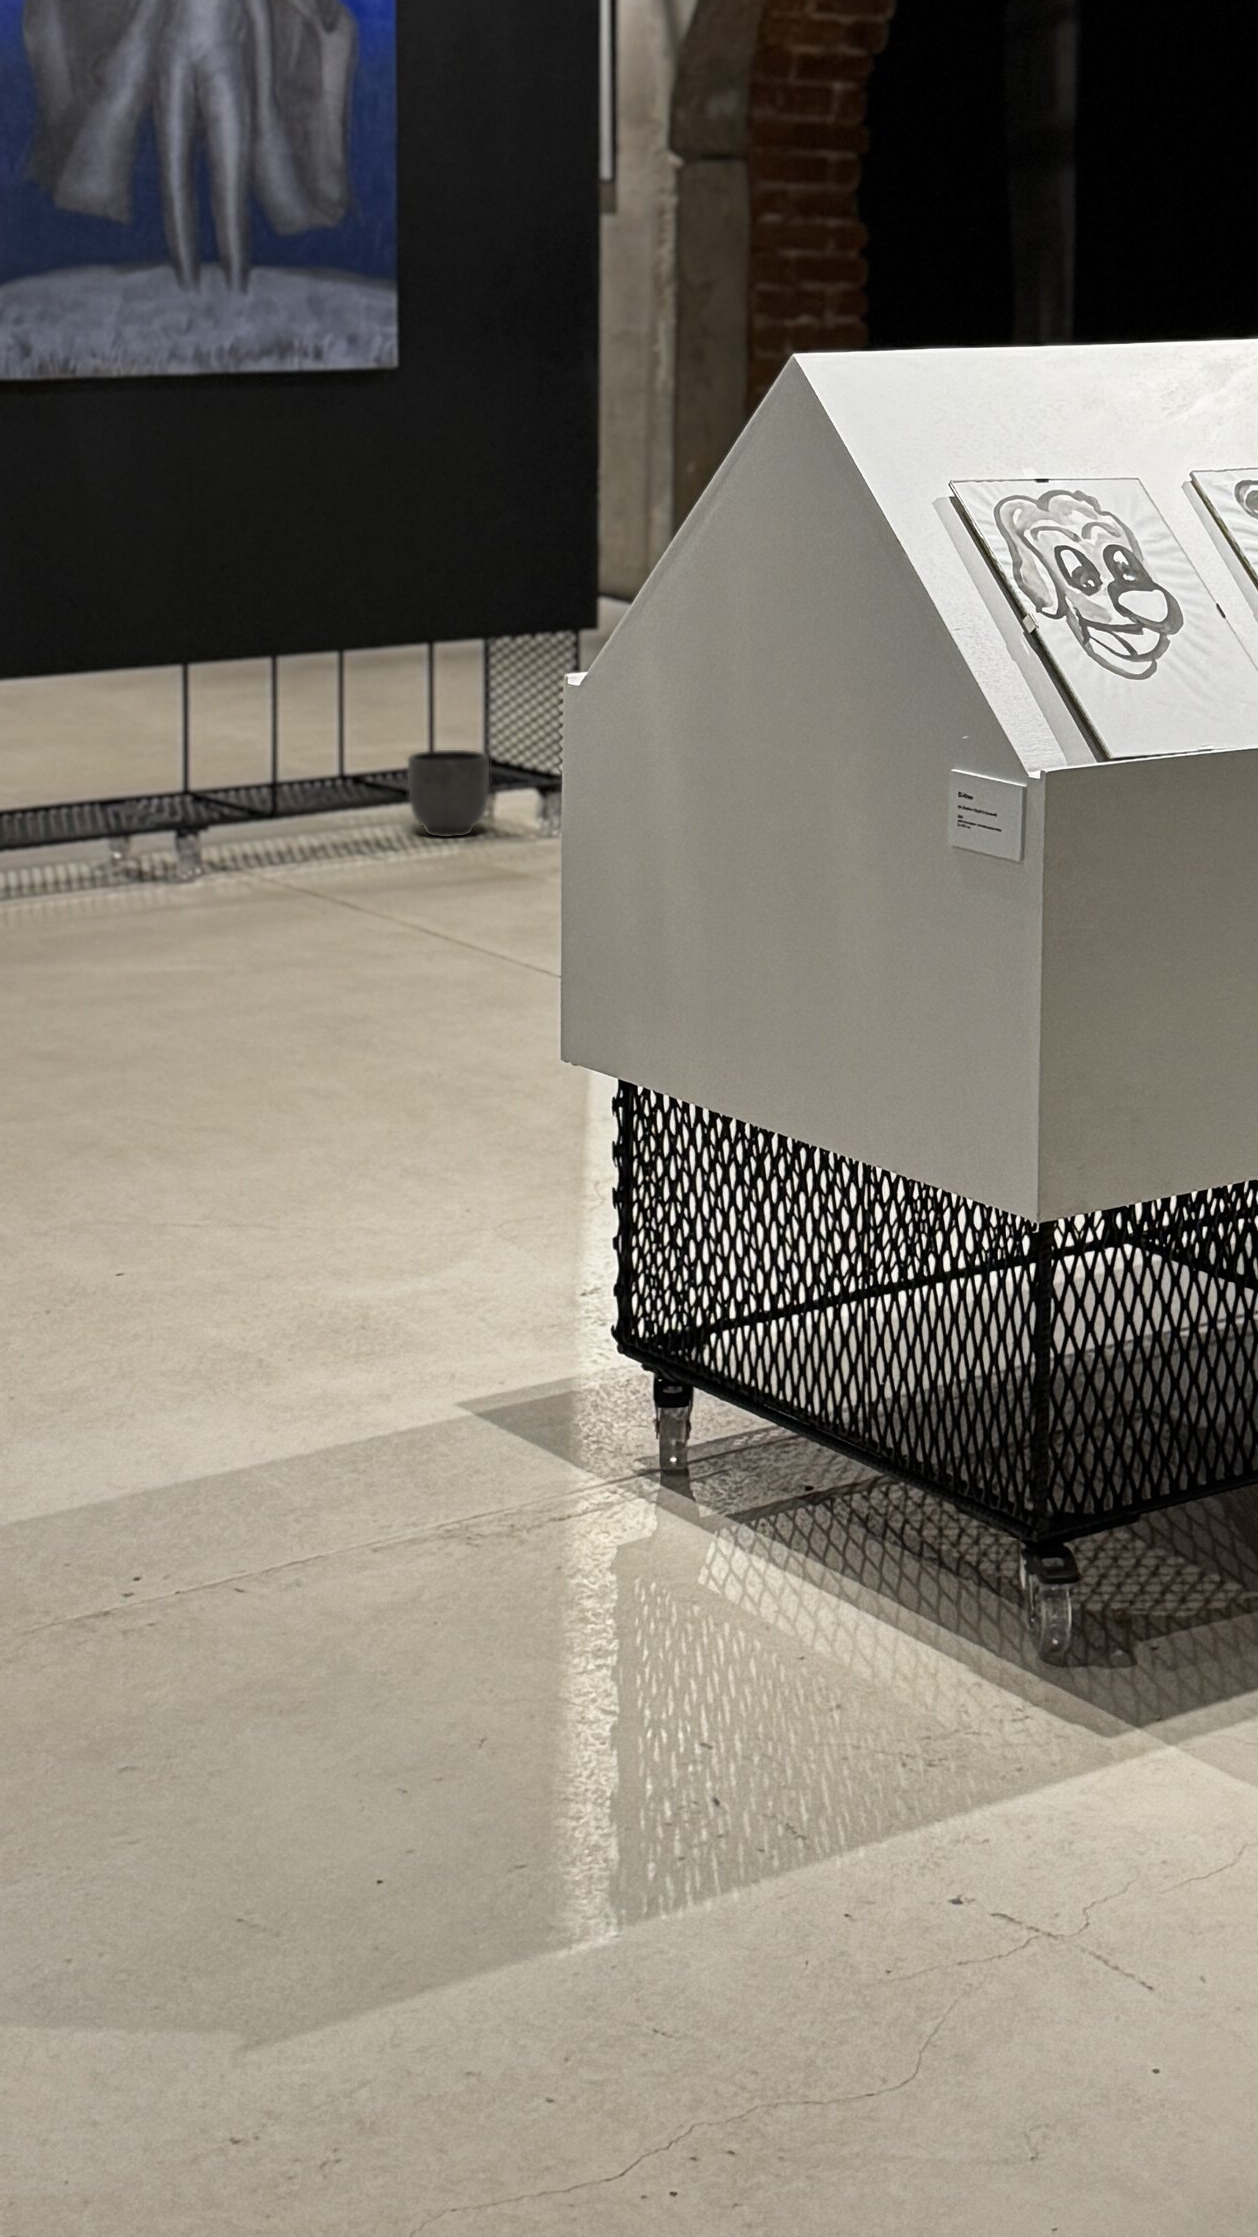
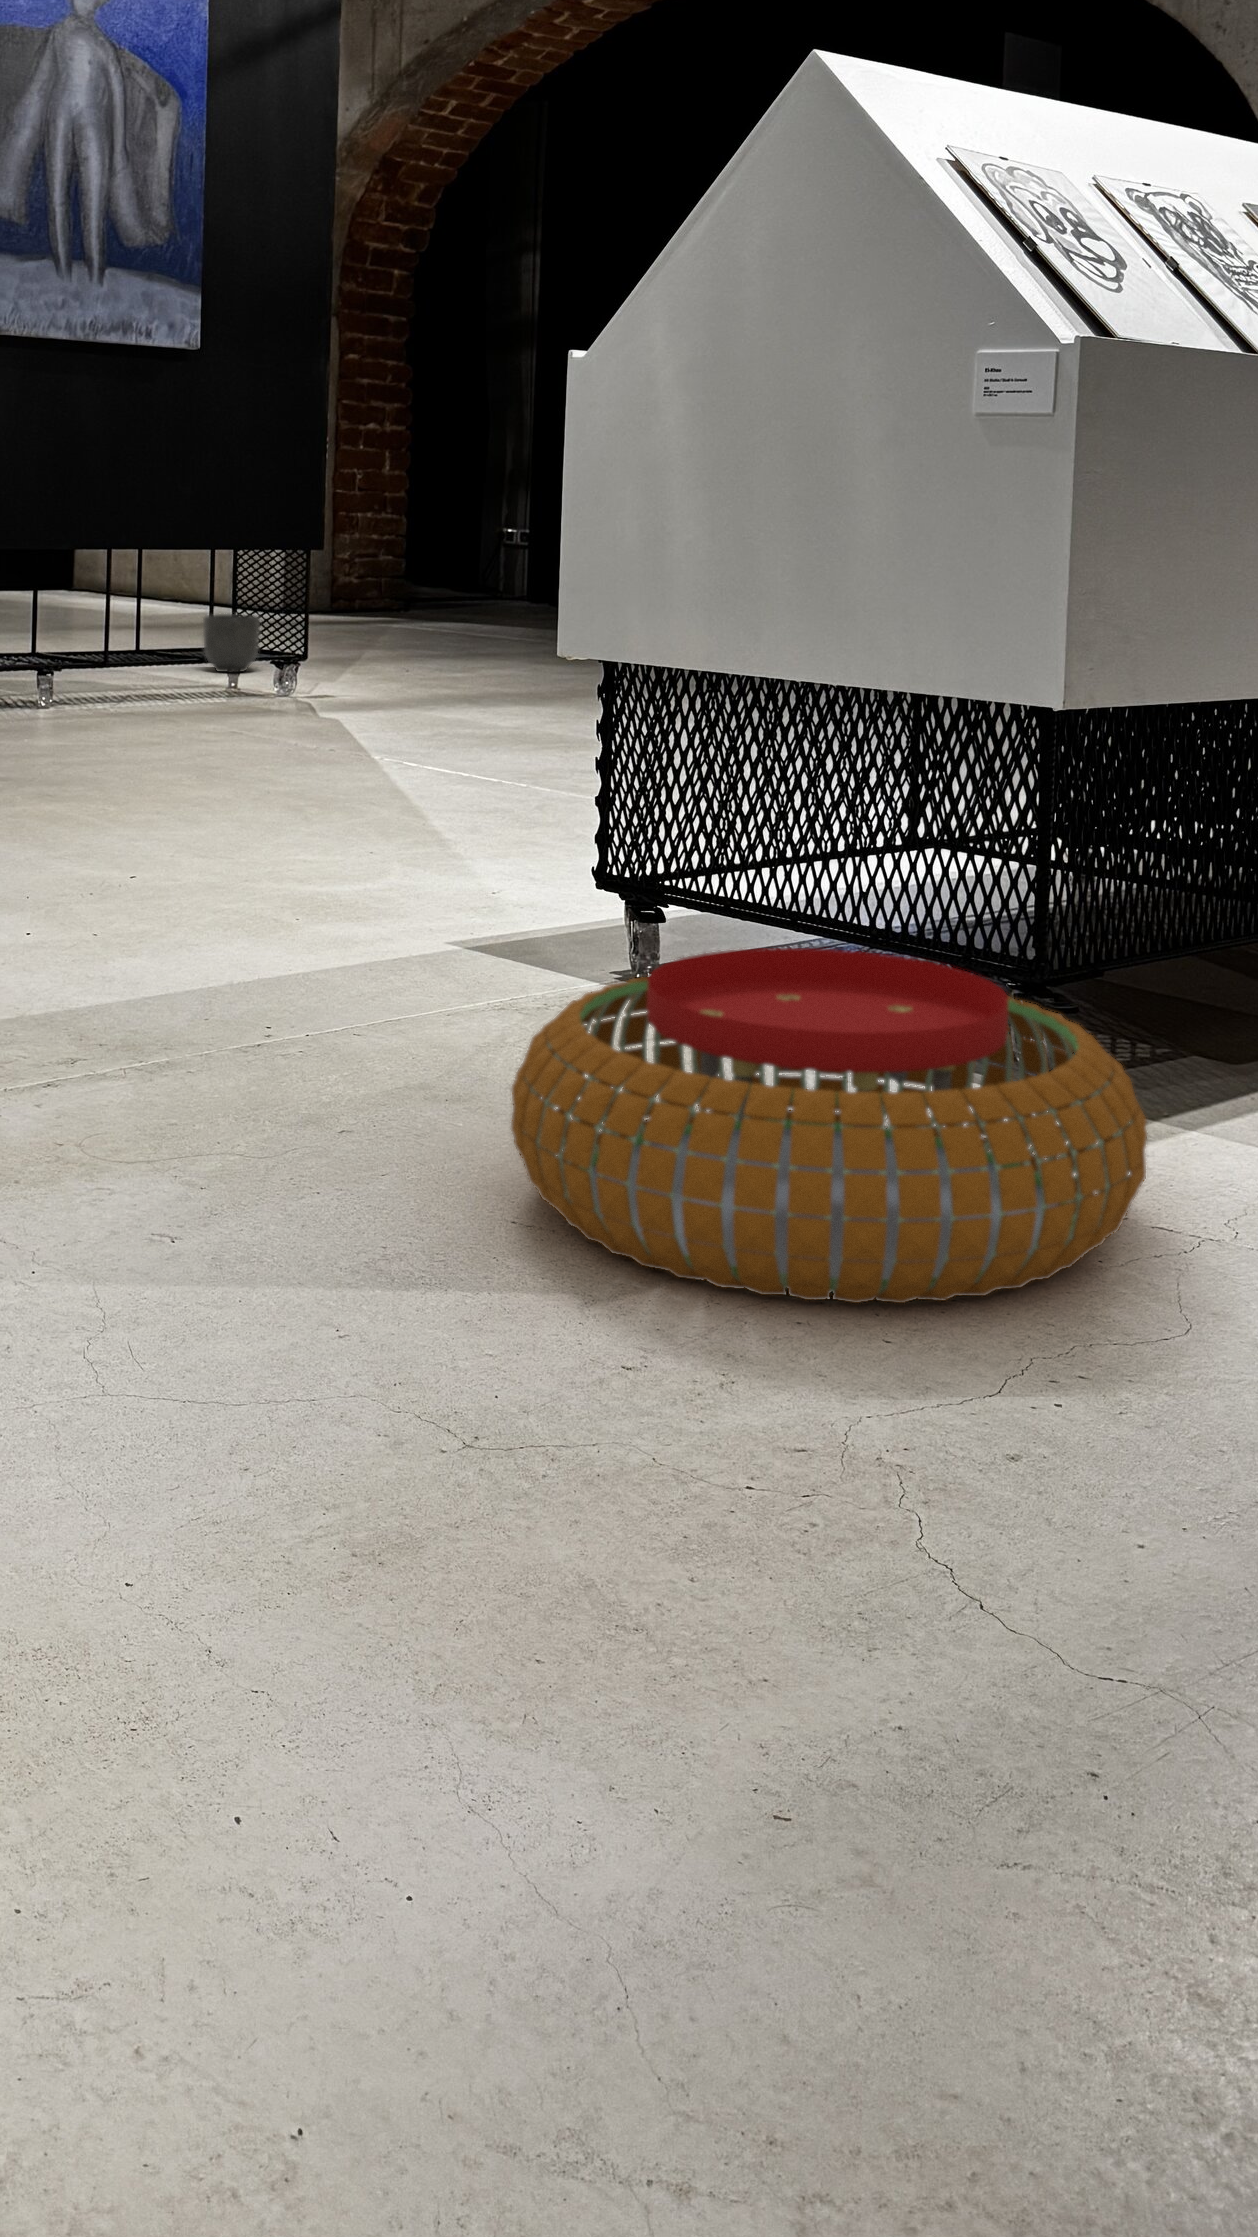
pouf: none [265,1561,1025,2062] -> present [511,948,1147,1303]

